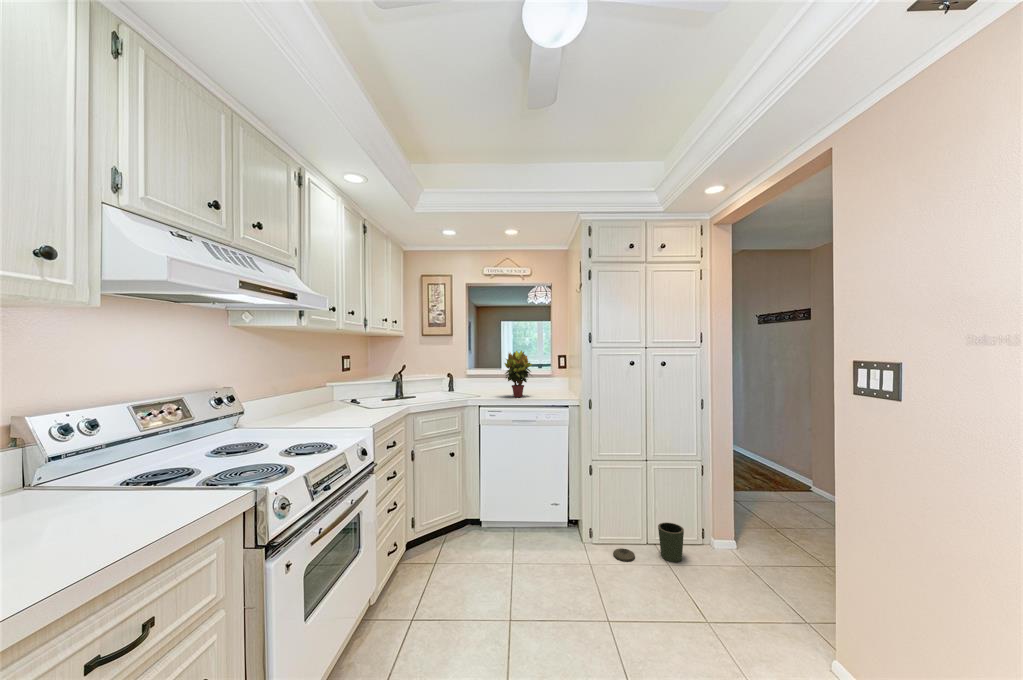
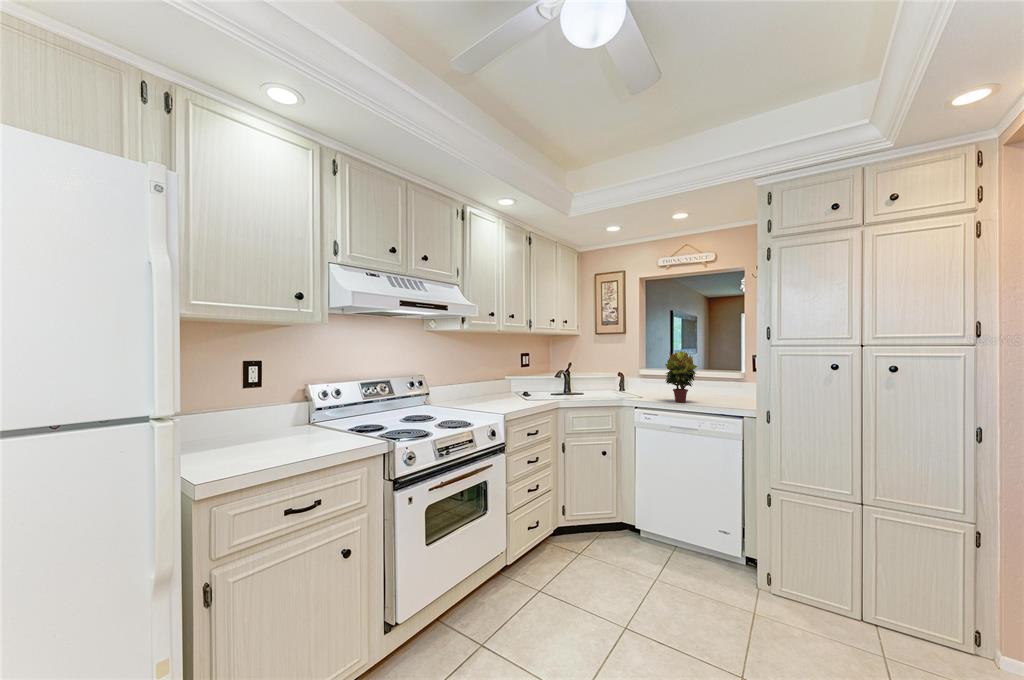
trash can: present [613,523,684,562] -> none [788,592,906,652]

